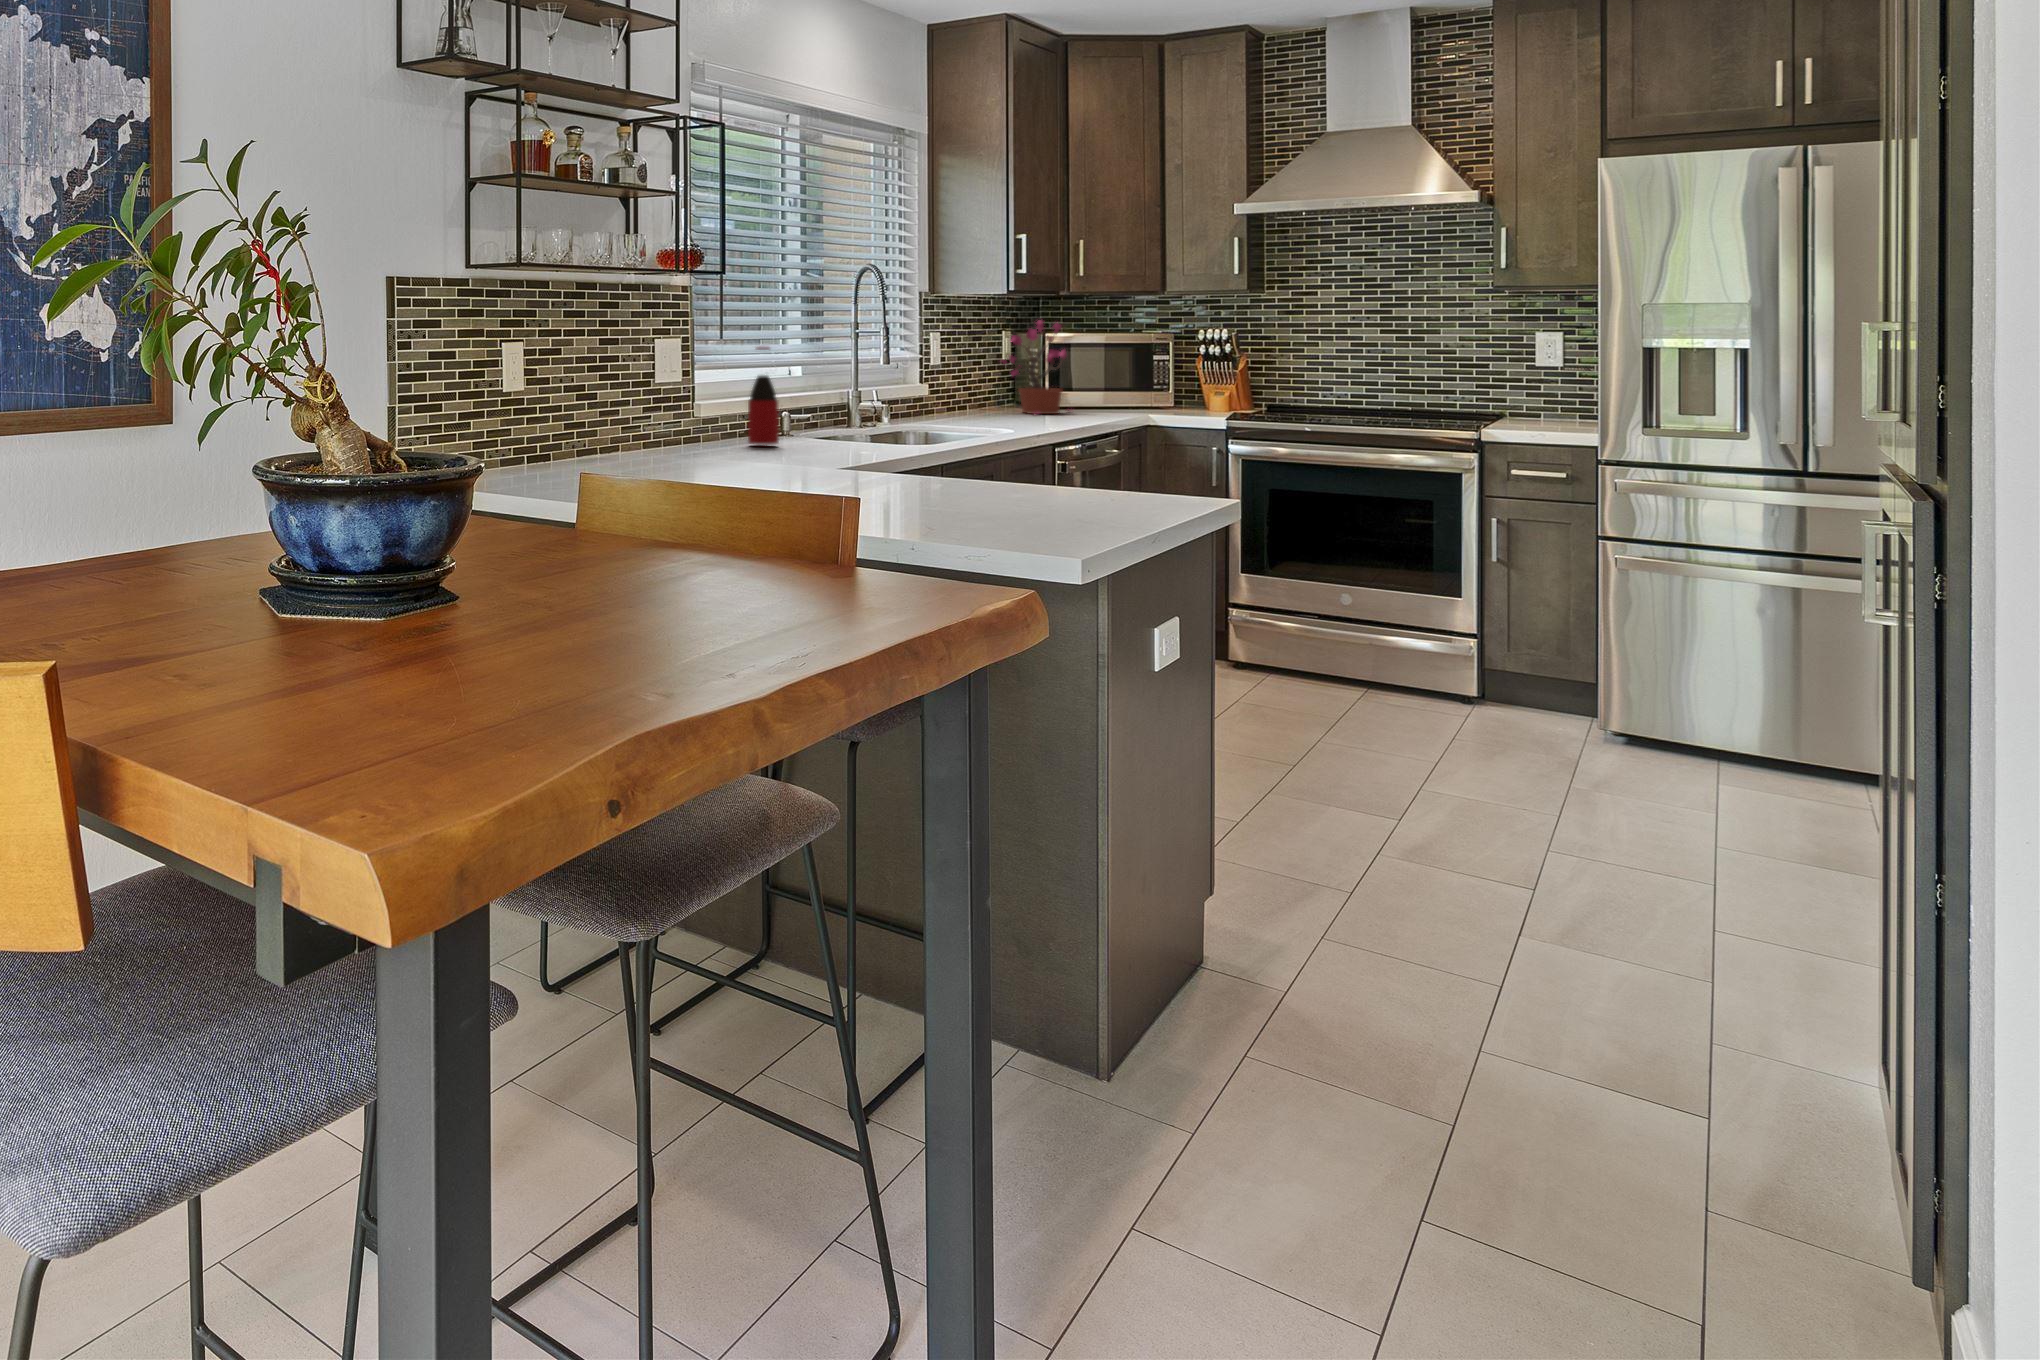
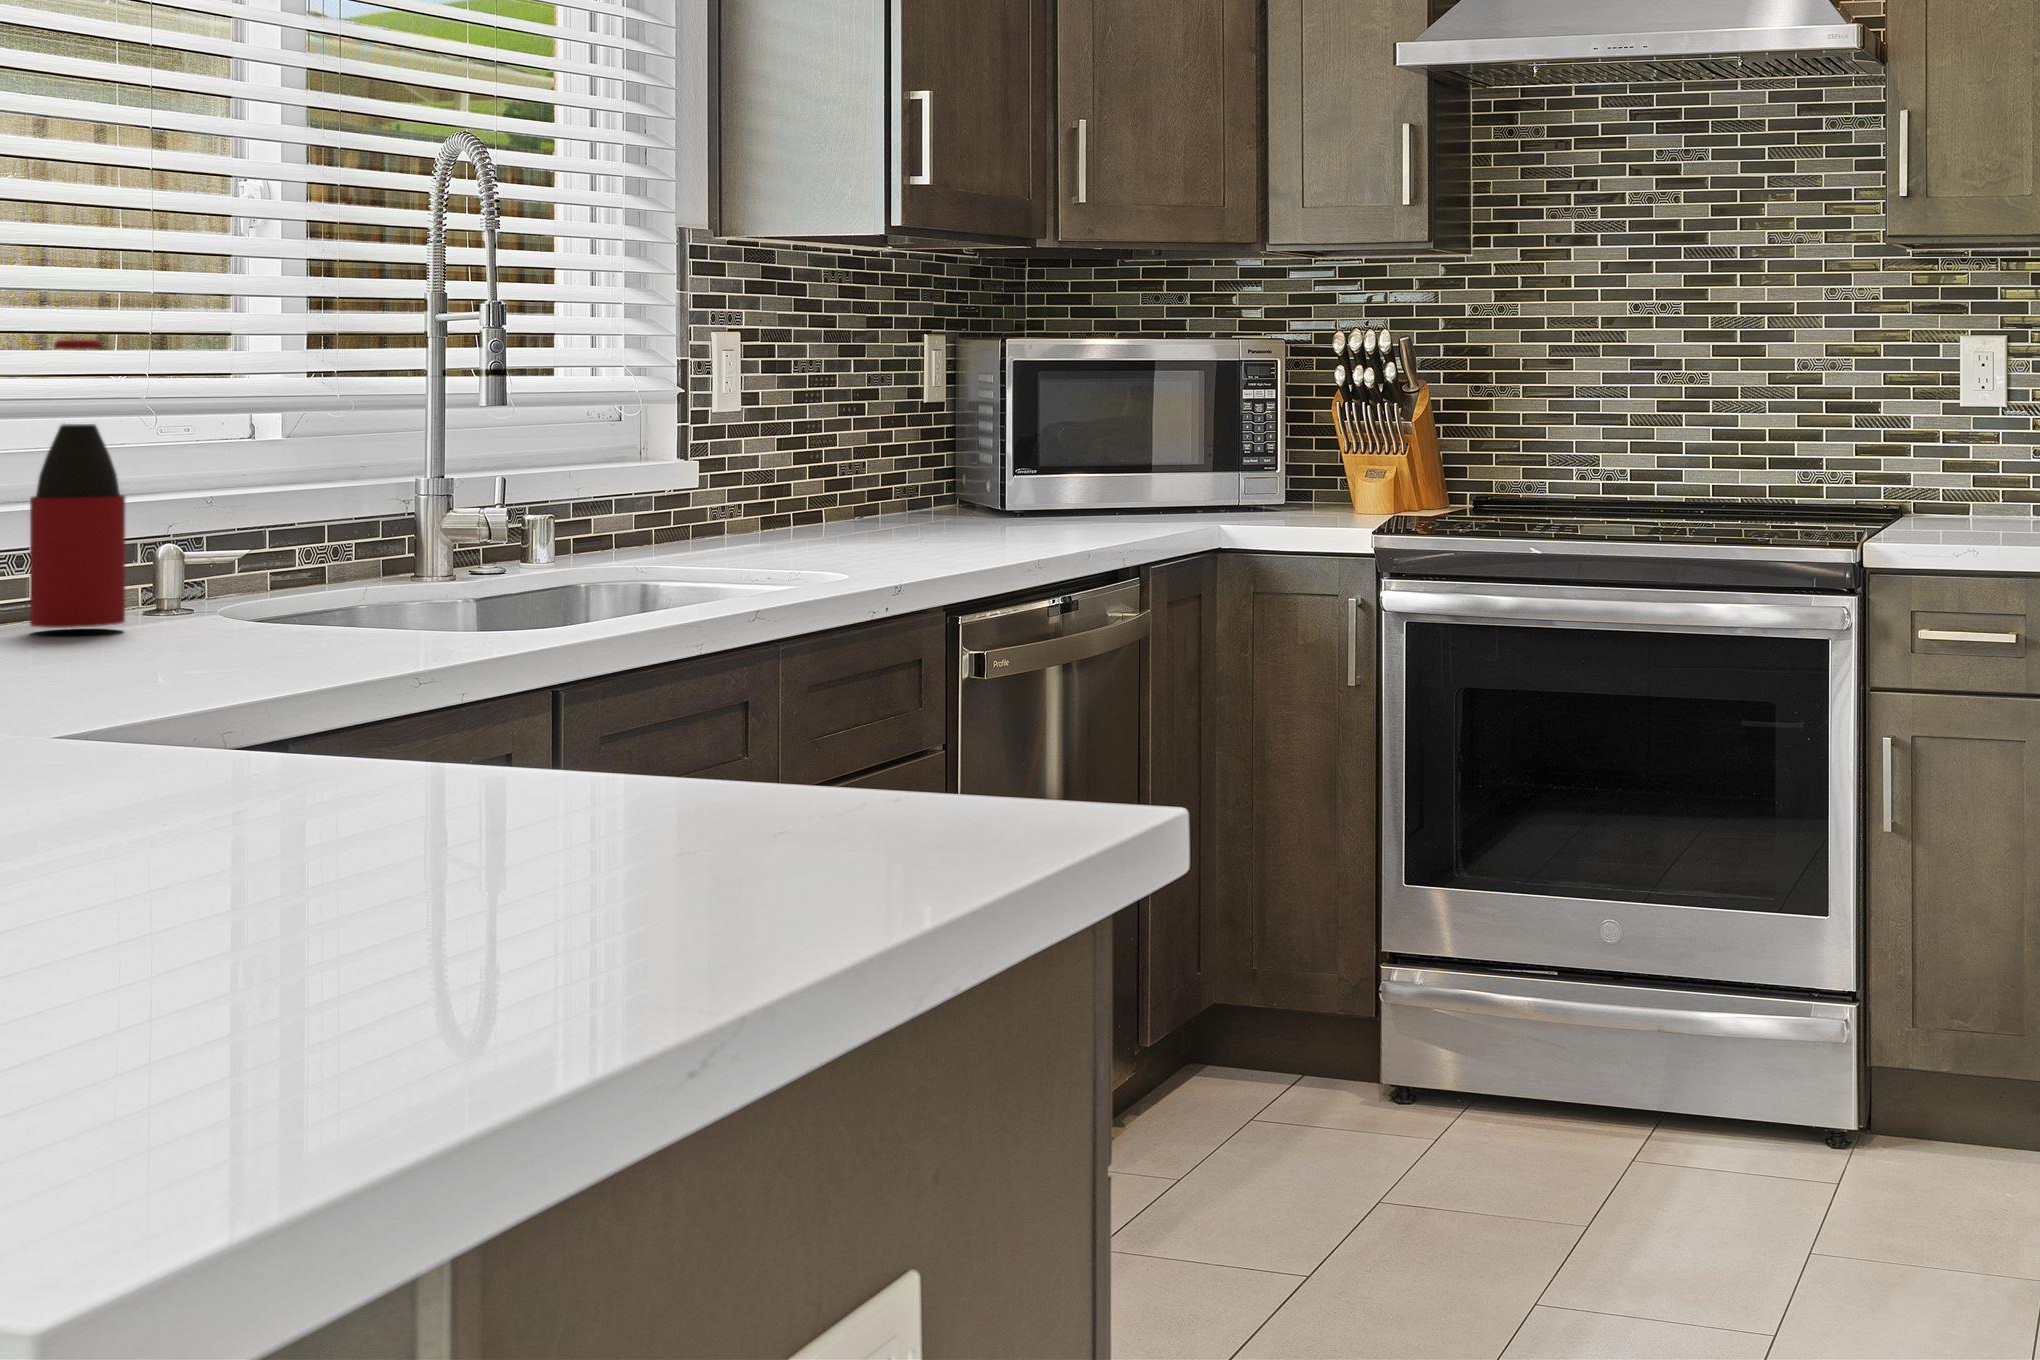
potted plant: present [1002,320,1069,414] -> none [882,303,1055,529]

